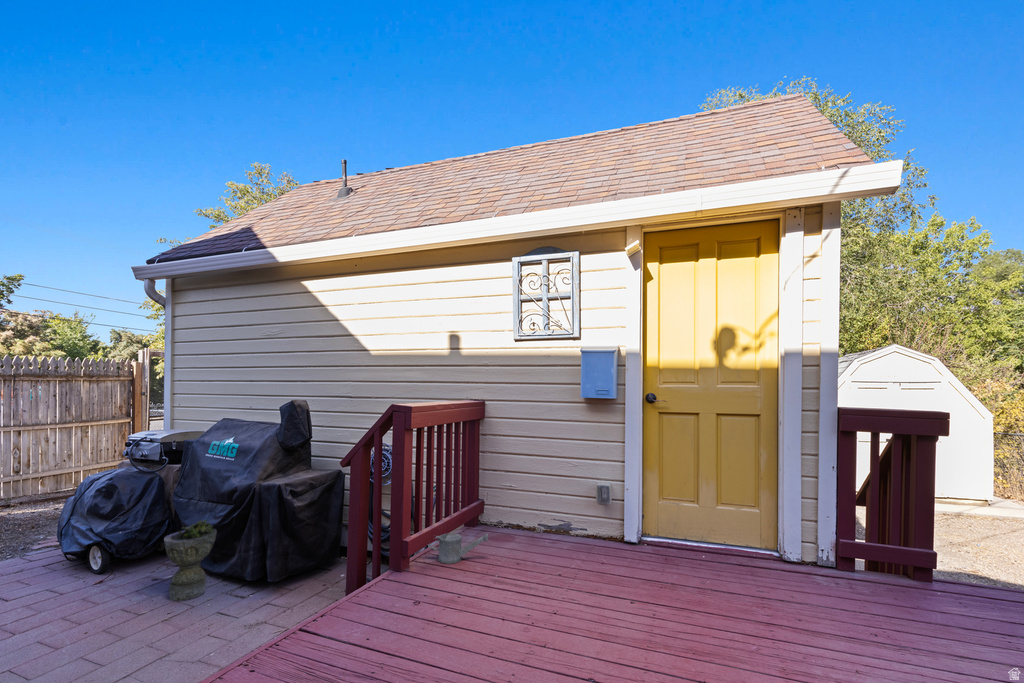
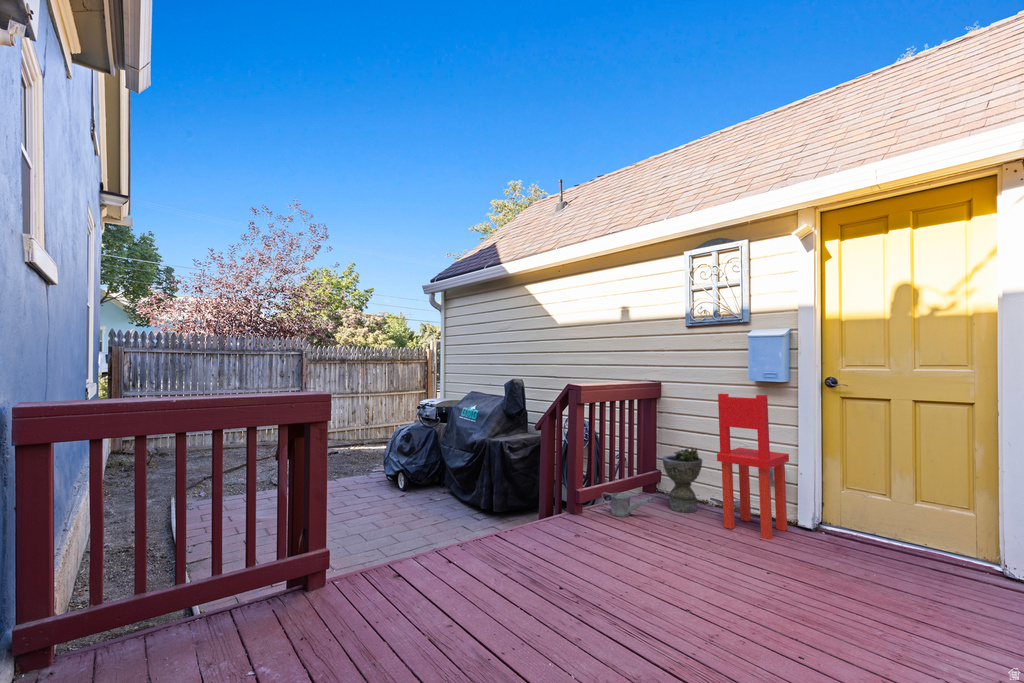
chair: none [557,410,618,562] -> present [717,394,789,540]
planter: present [164,520,217,601] -> present [662,447,702,513]

